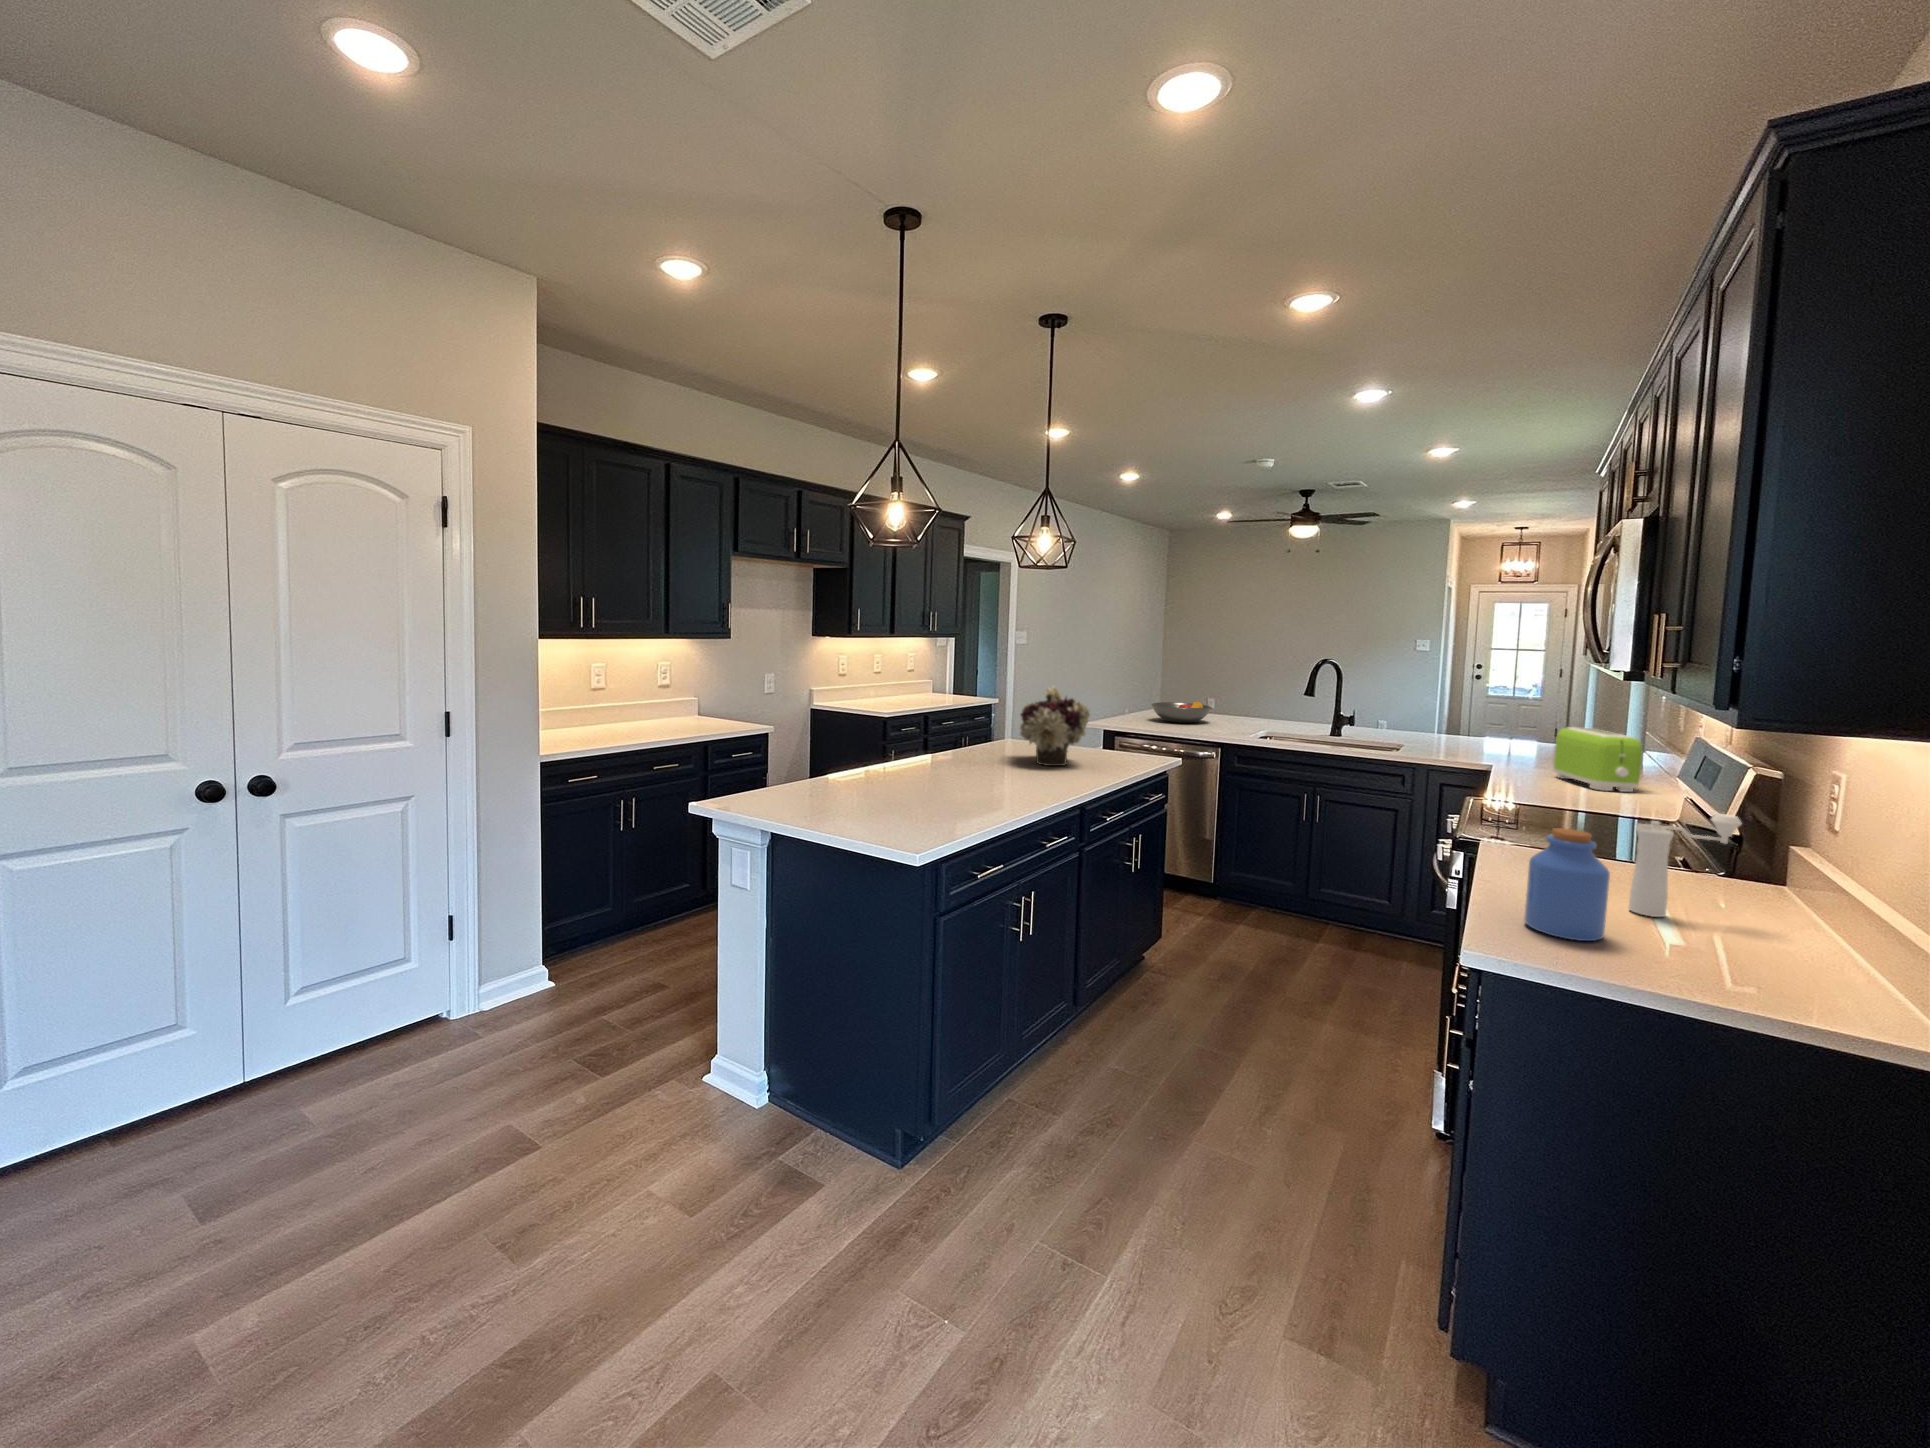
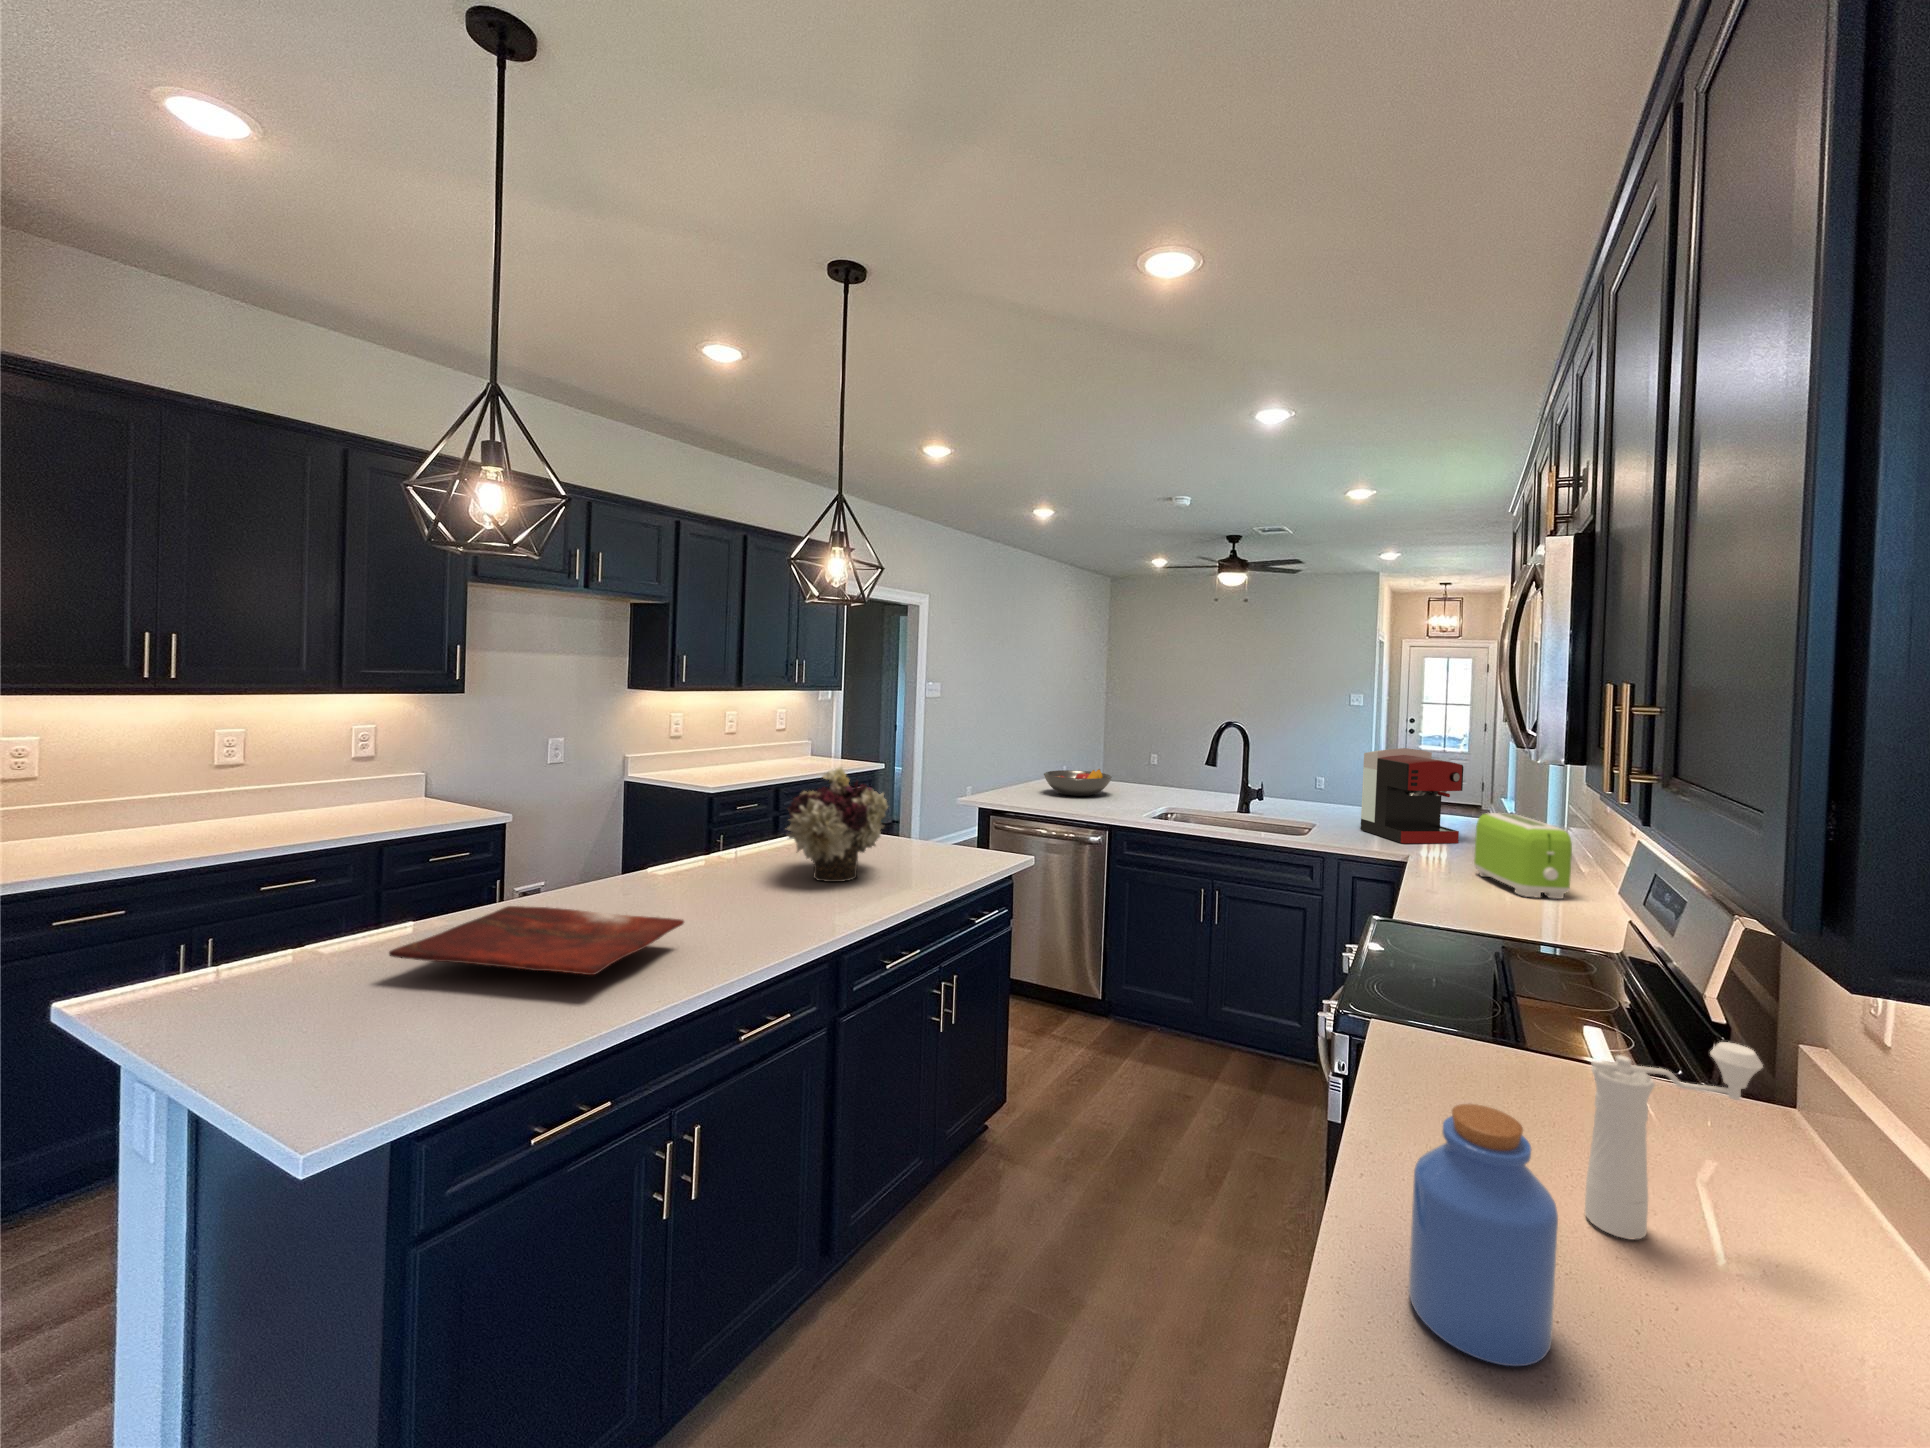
coffee maker: none [1445,679,1544,758] -> present [1361,748,1464,843]
cutting board: none [857,766,1001,798] -> present [389,906,684,975]

